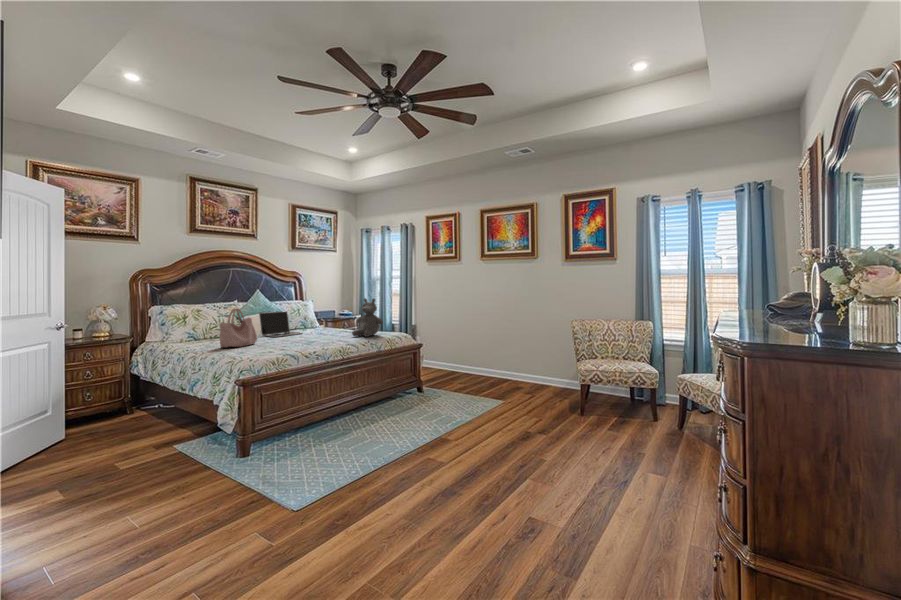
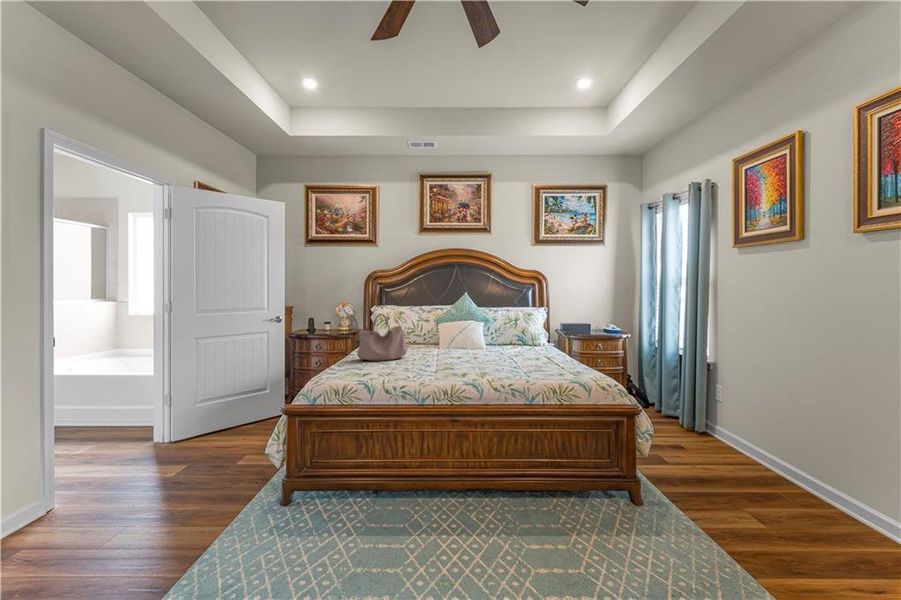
teddy bear: present [352,298,383,337] -> none [519,308,567,373]
laptop: present [259,311,302,337] -> none [447,319,489,352]

